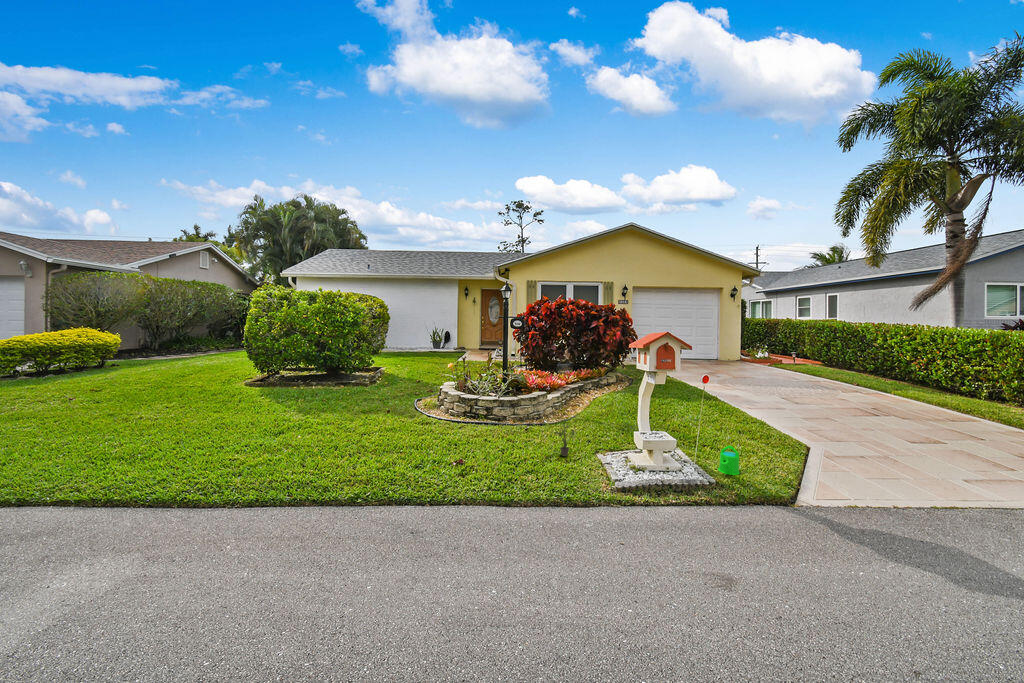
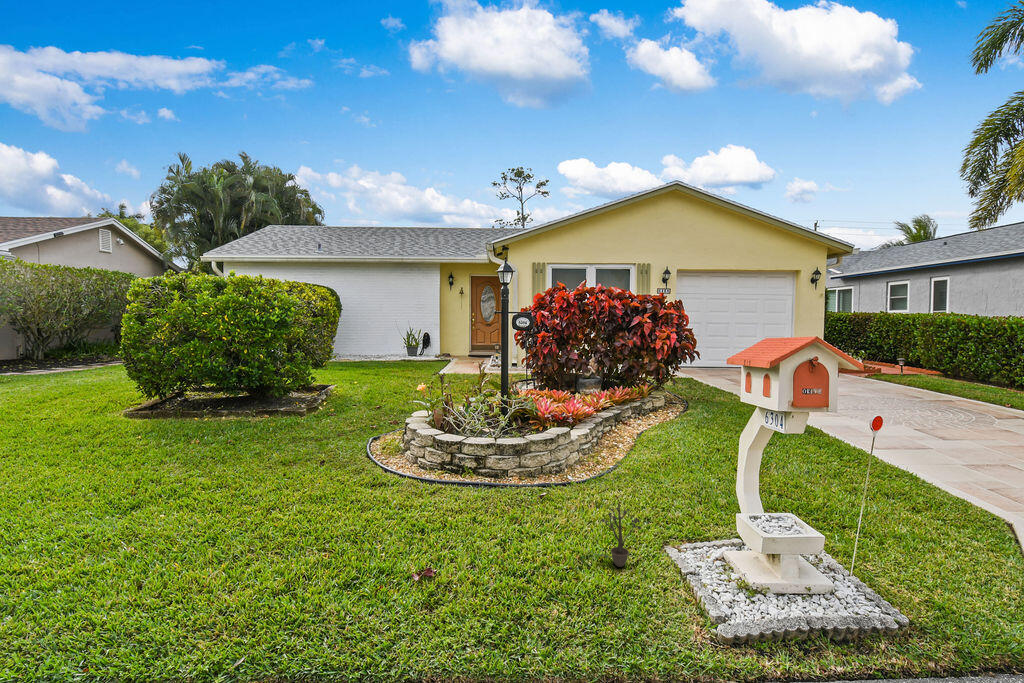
watering can: present [718,445,740,475] -> none [922,553,976,616]

